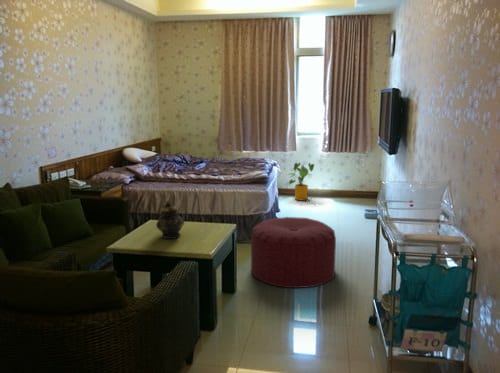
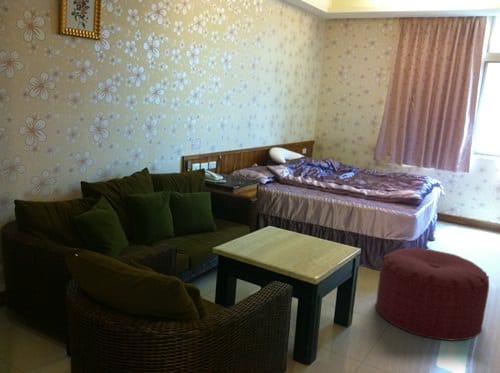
house plant: present [288,163,314,200] -> none [451,187,490,233]
teapot: present [156,201,184,239] -> none [268,208,299,250]

